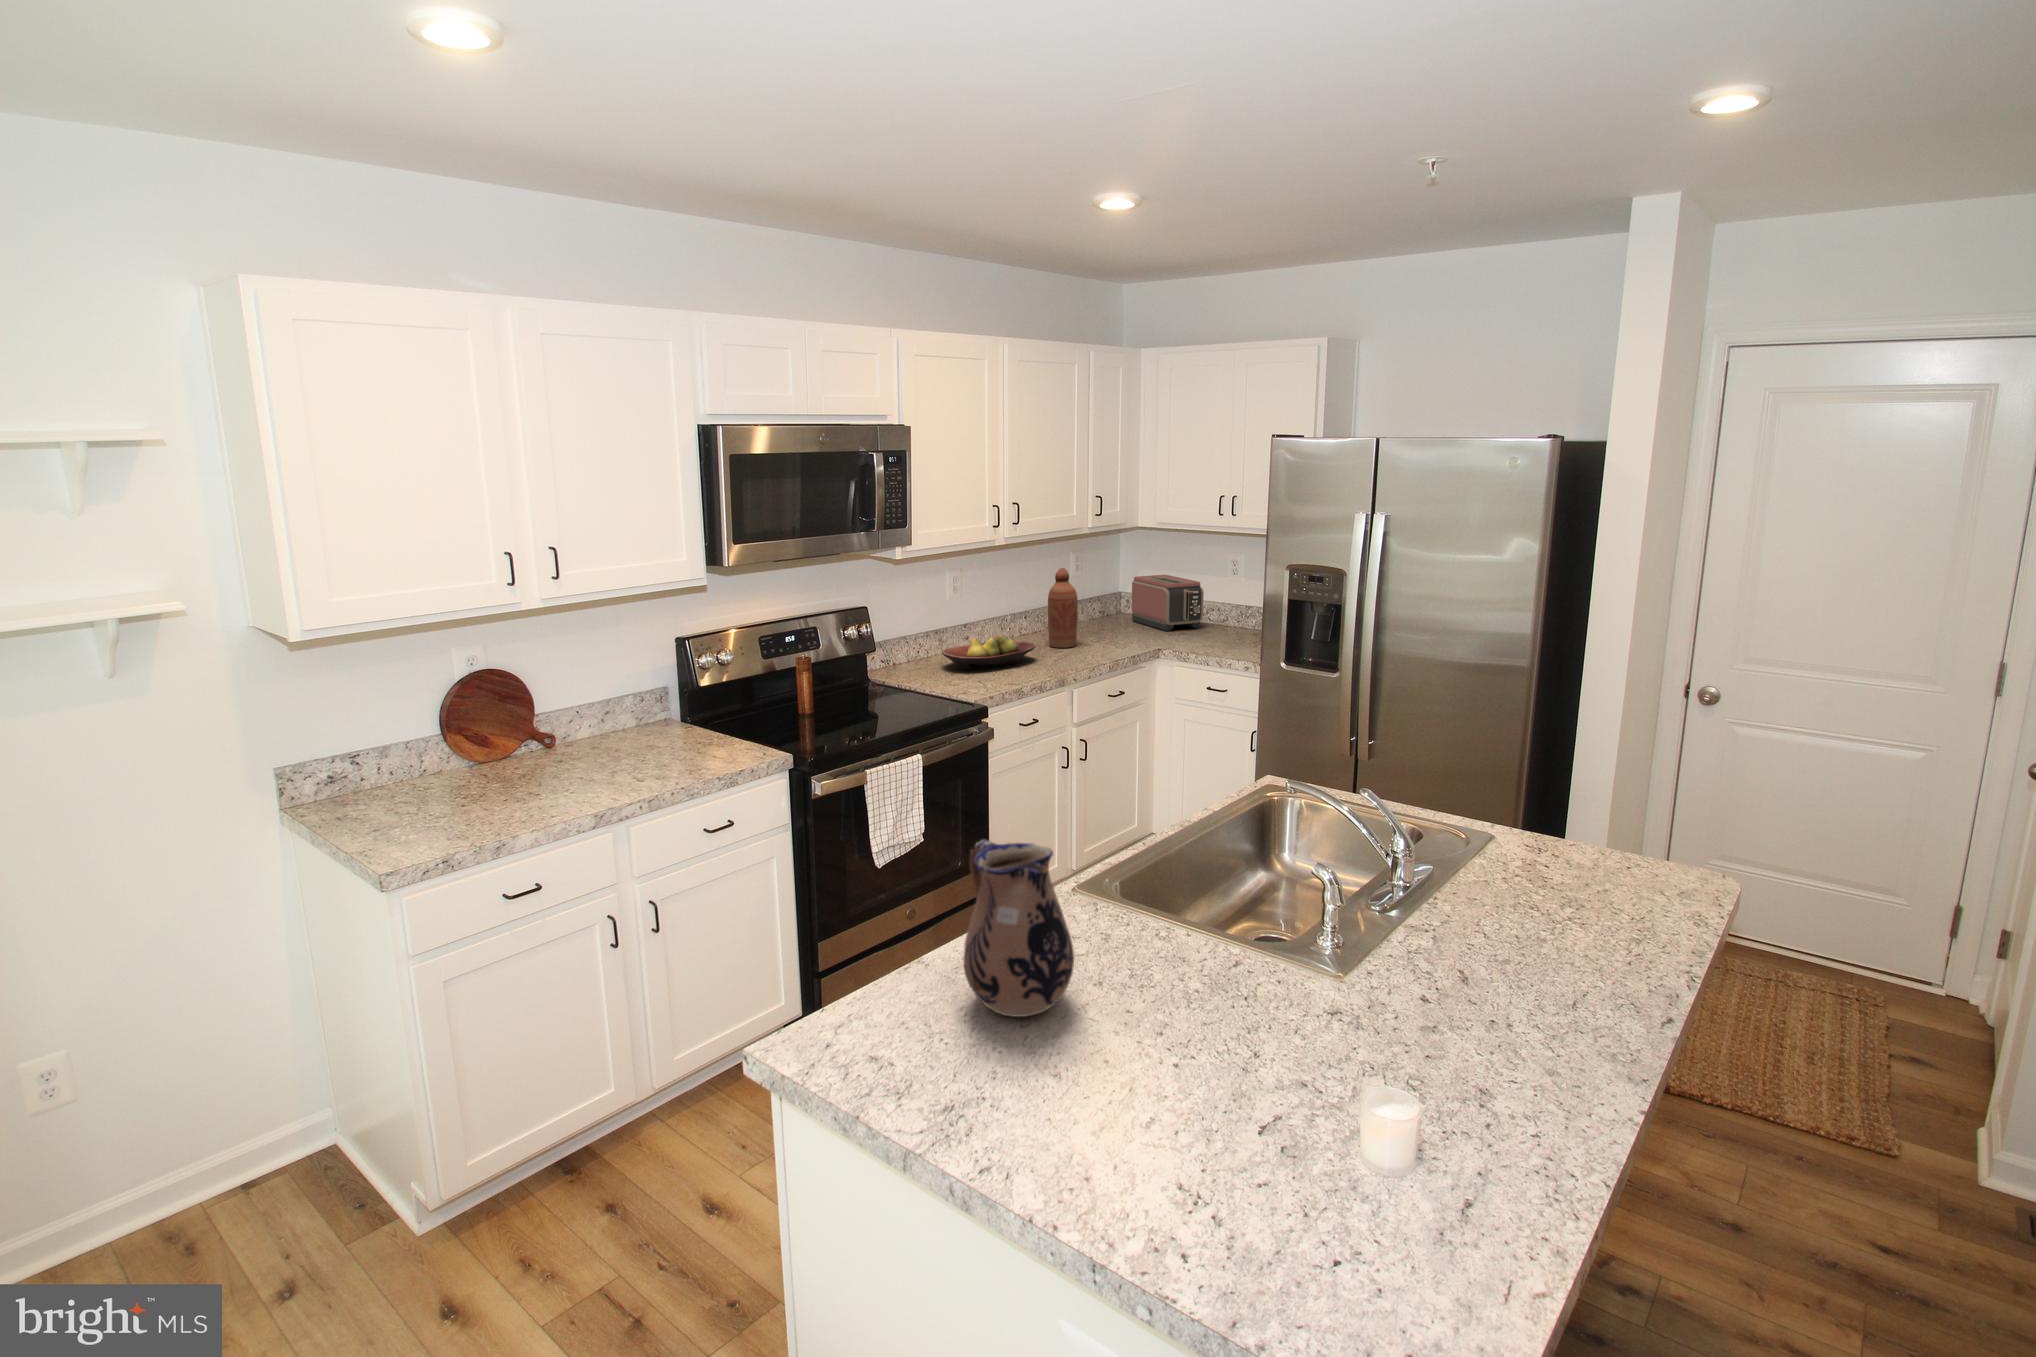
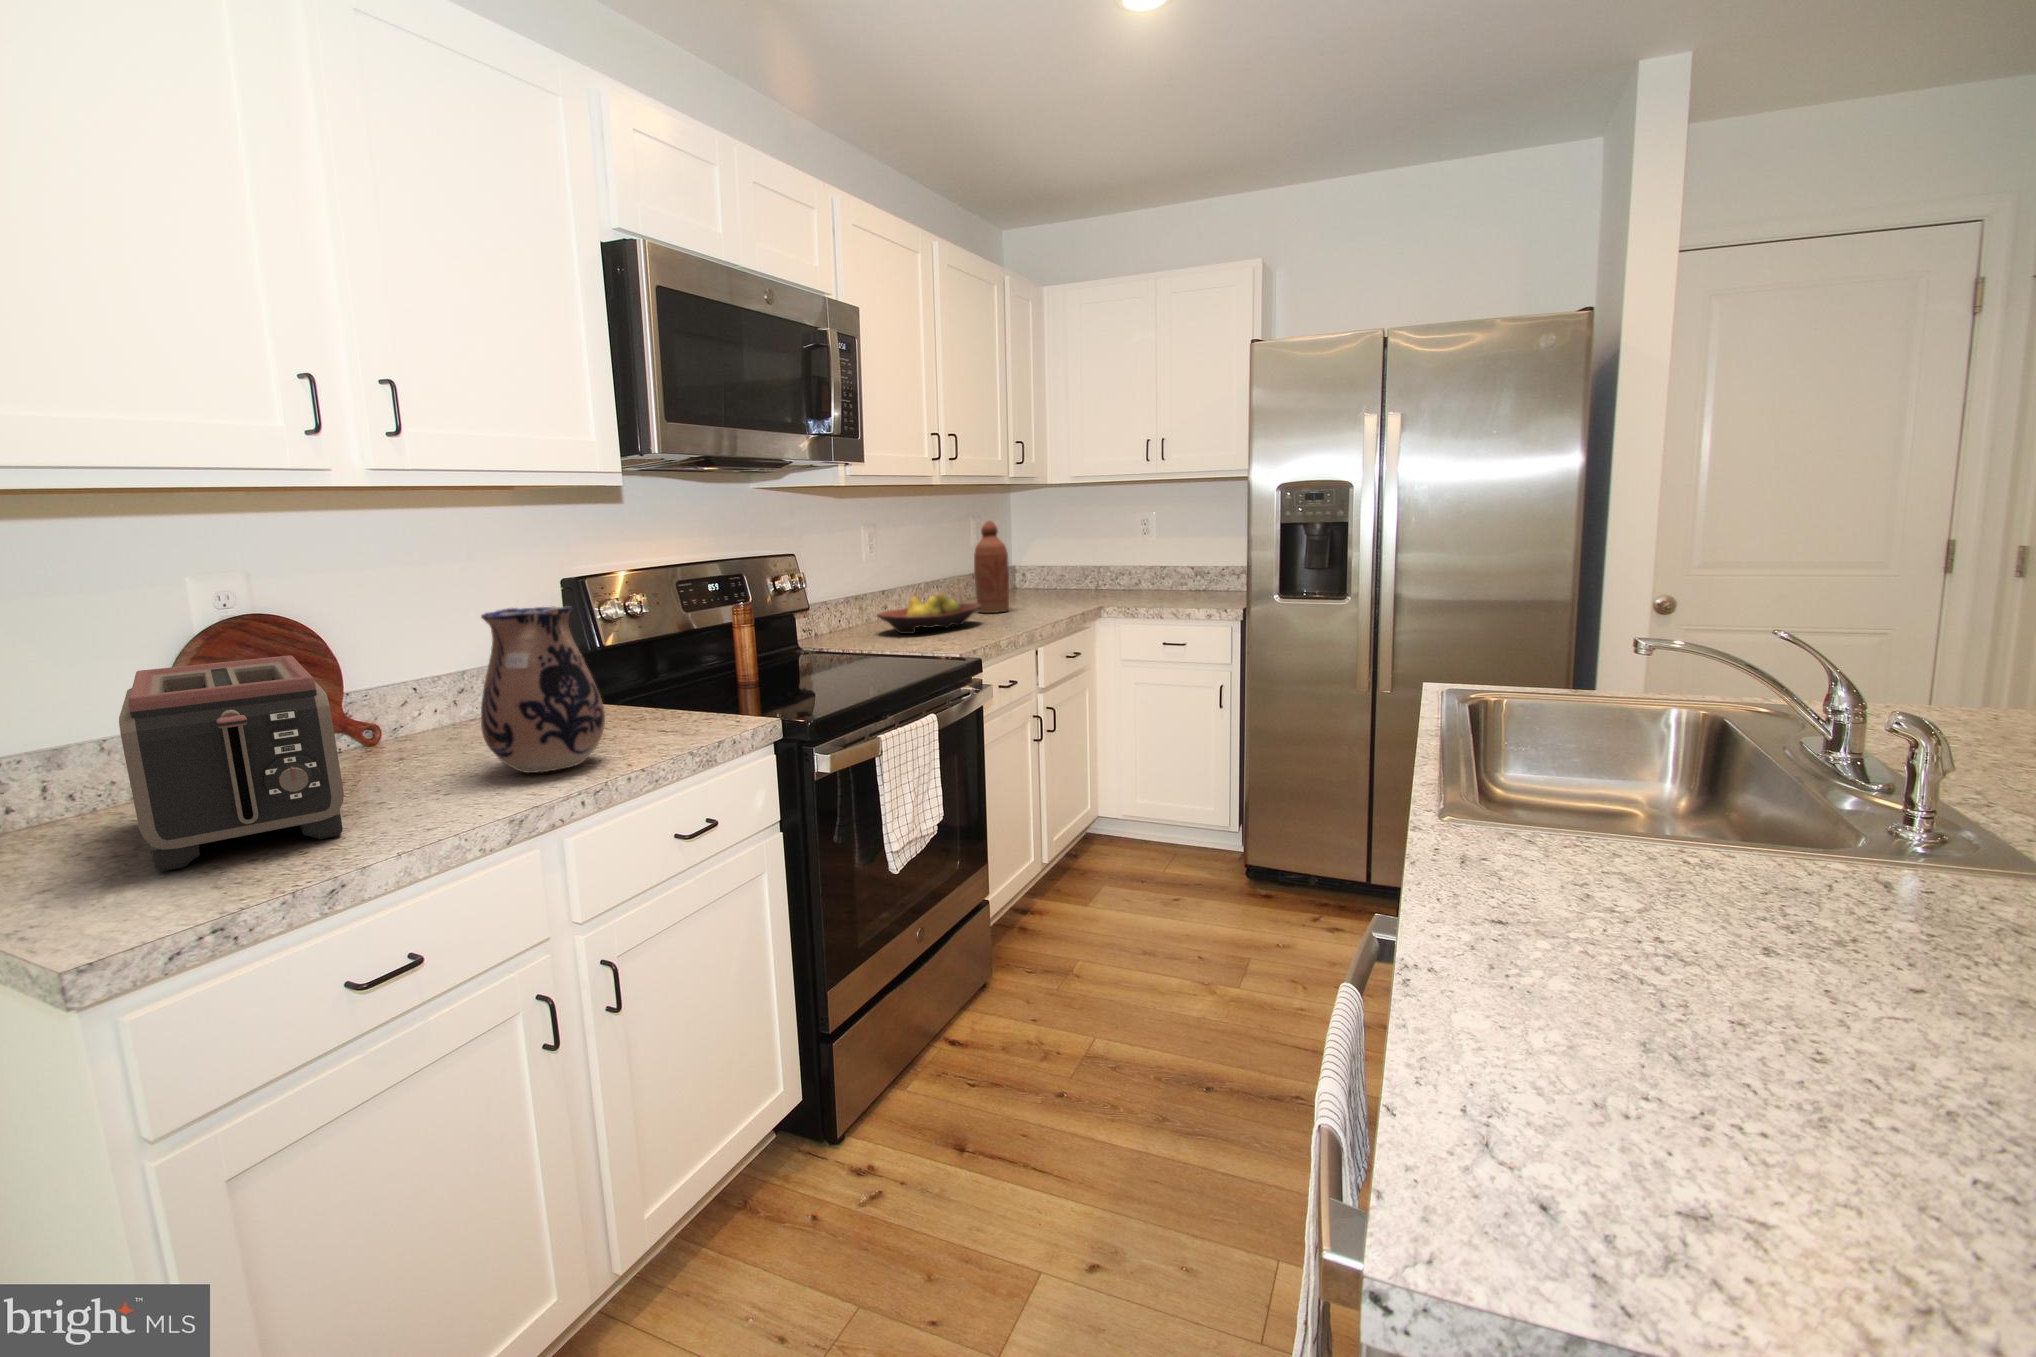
toaster: present [1132,575,1204,631] -> present [119,655,344,871]
ceramic pitcher: present [964,840,1074,1017] -> present [481,606,605,773]

